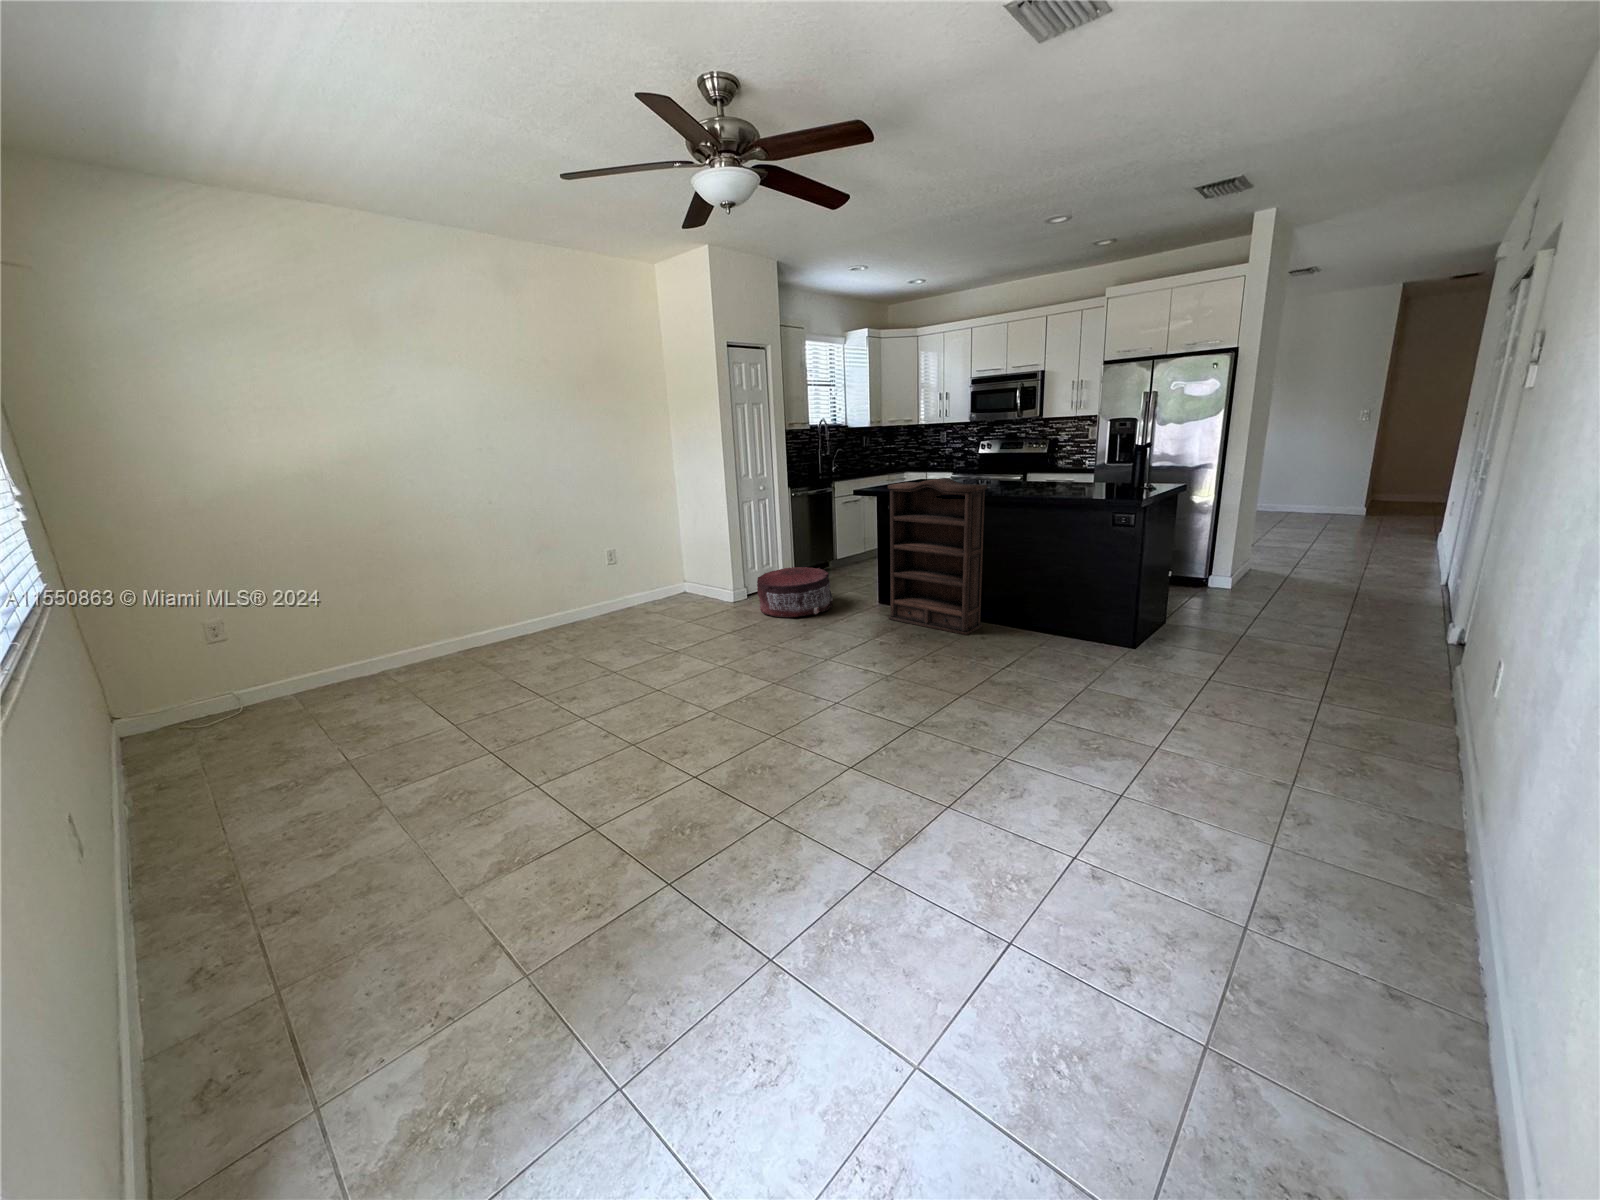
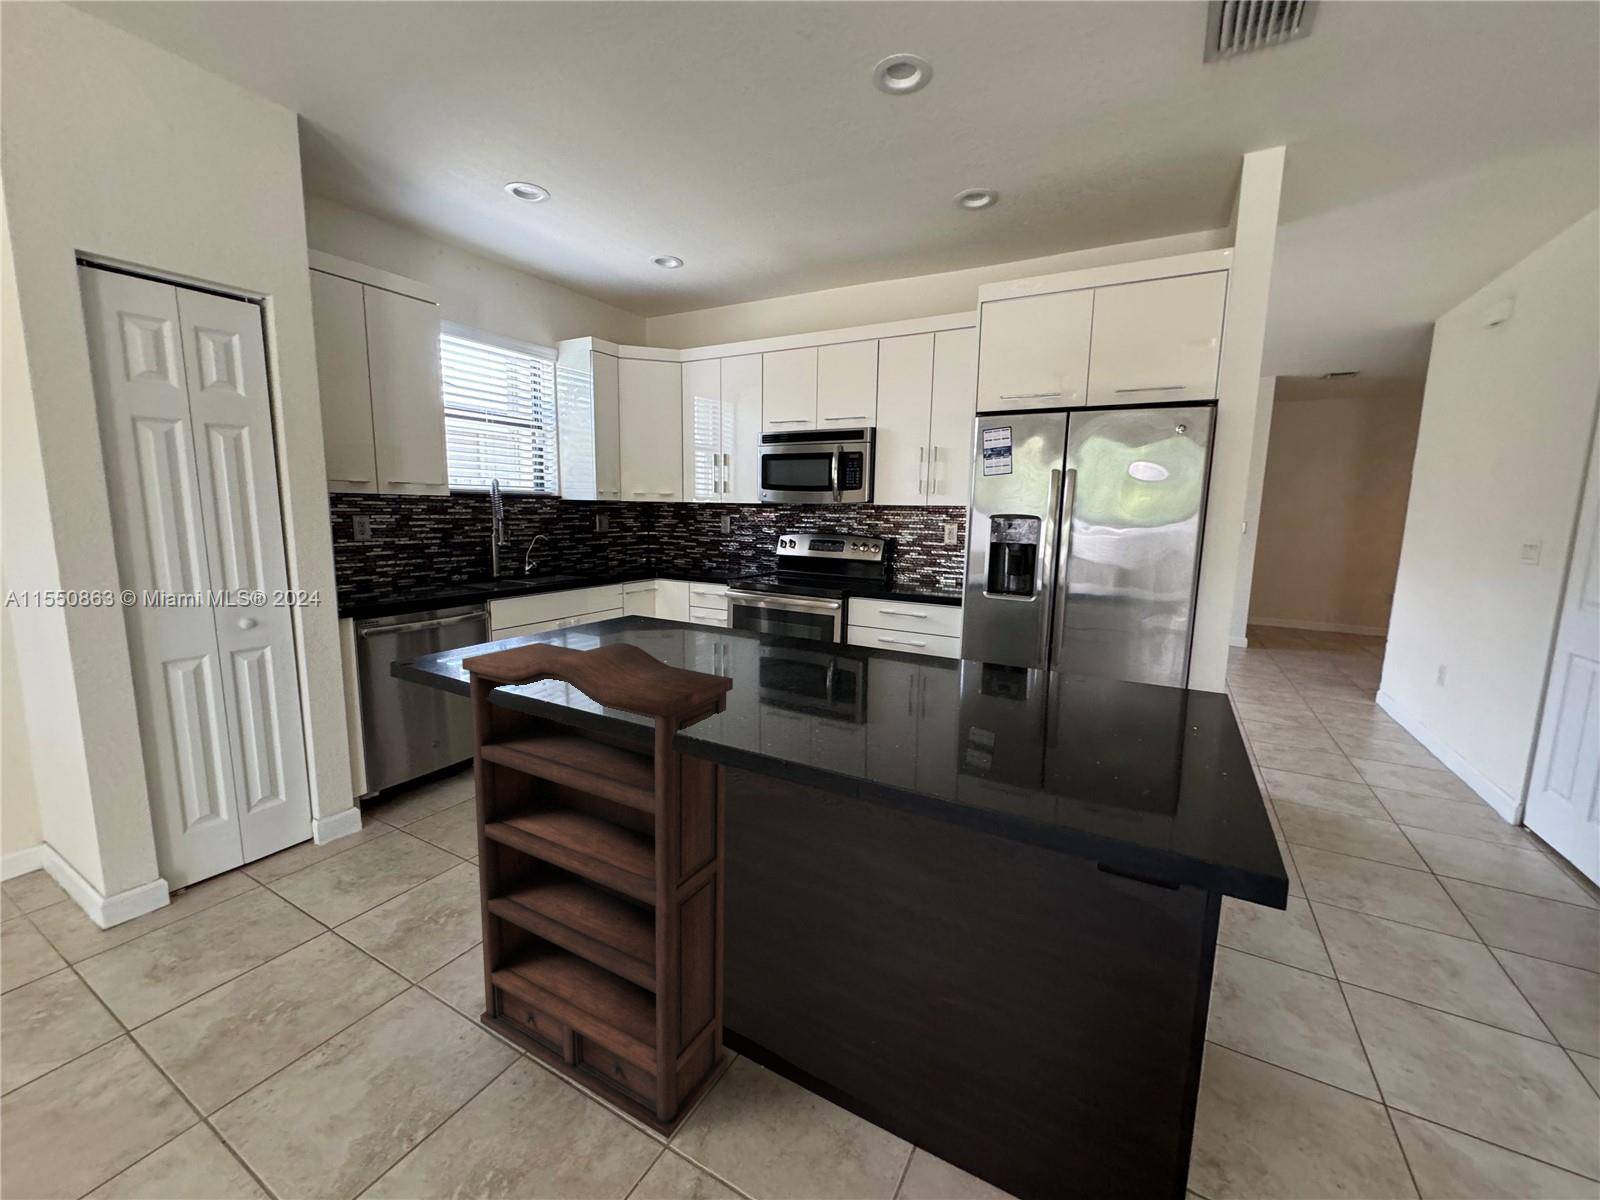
pouf: present [757,567,833,617] -> none [102,824,370,1030]

